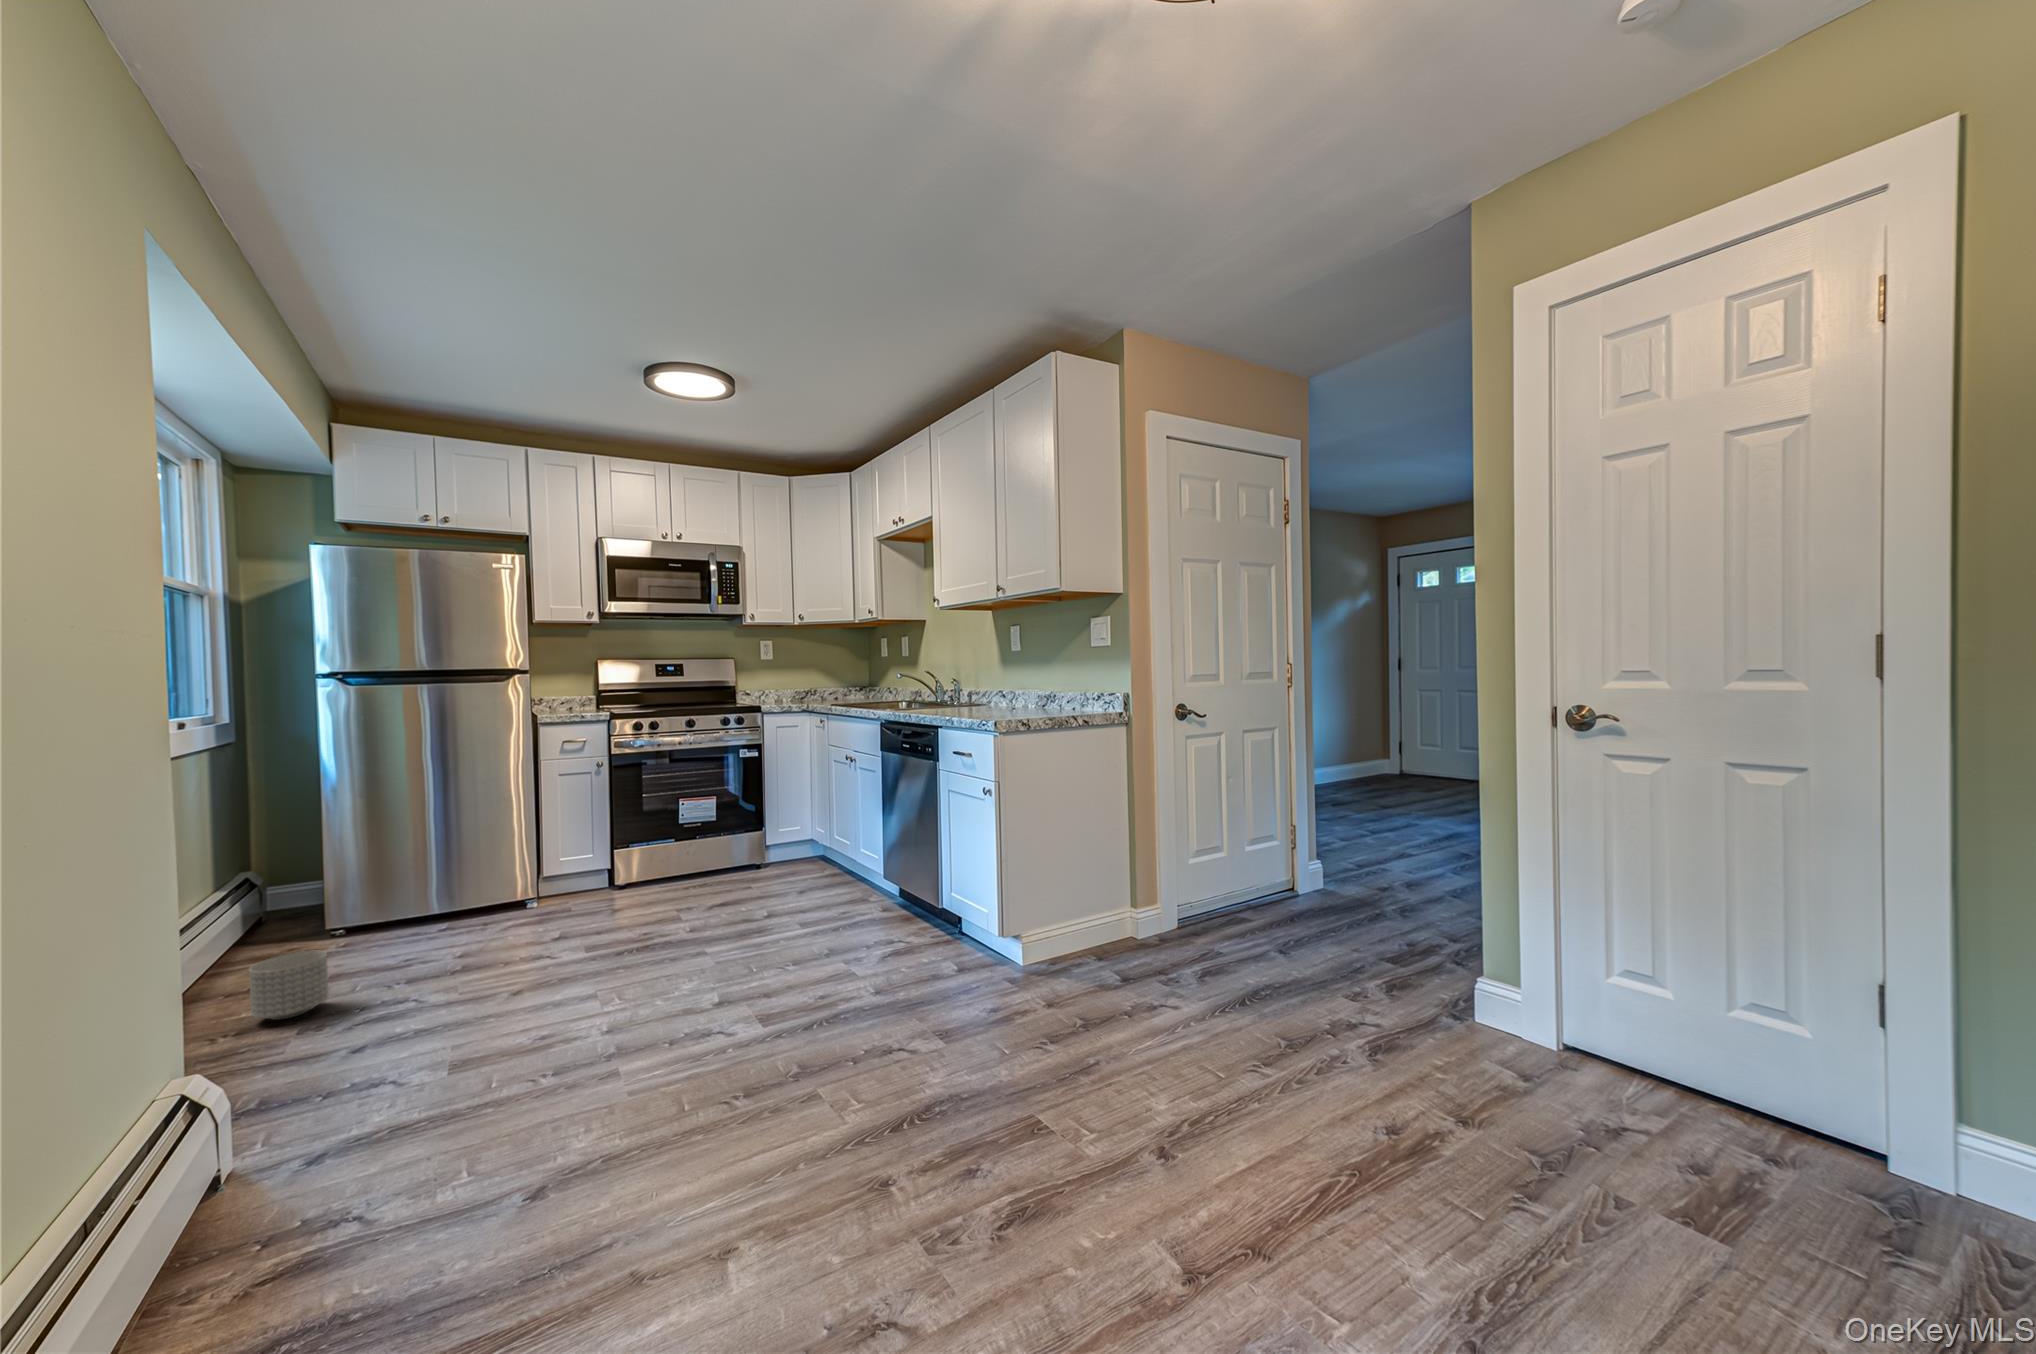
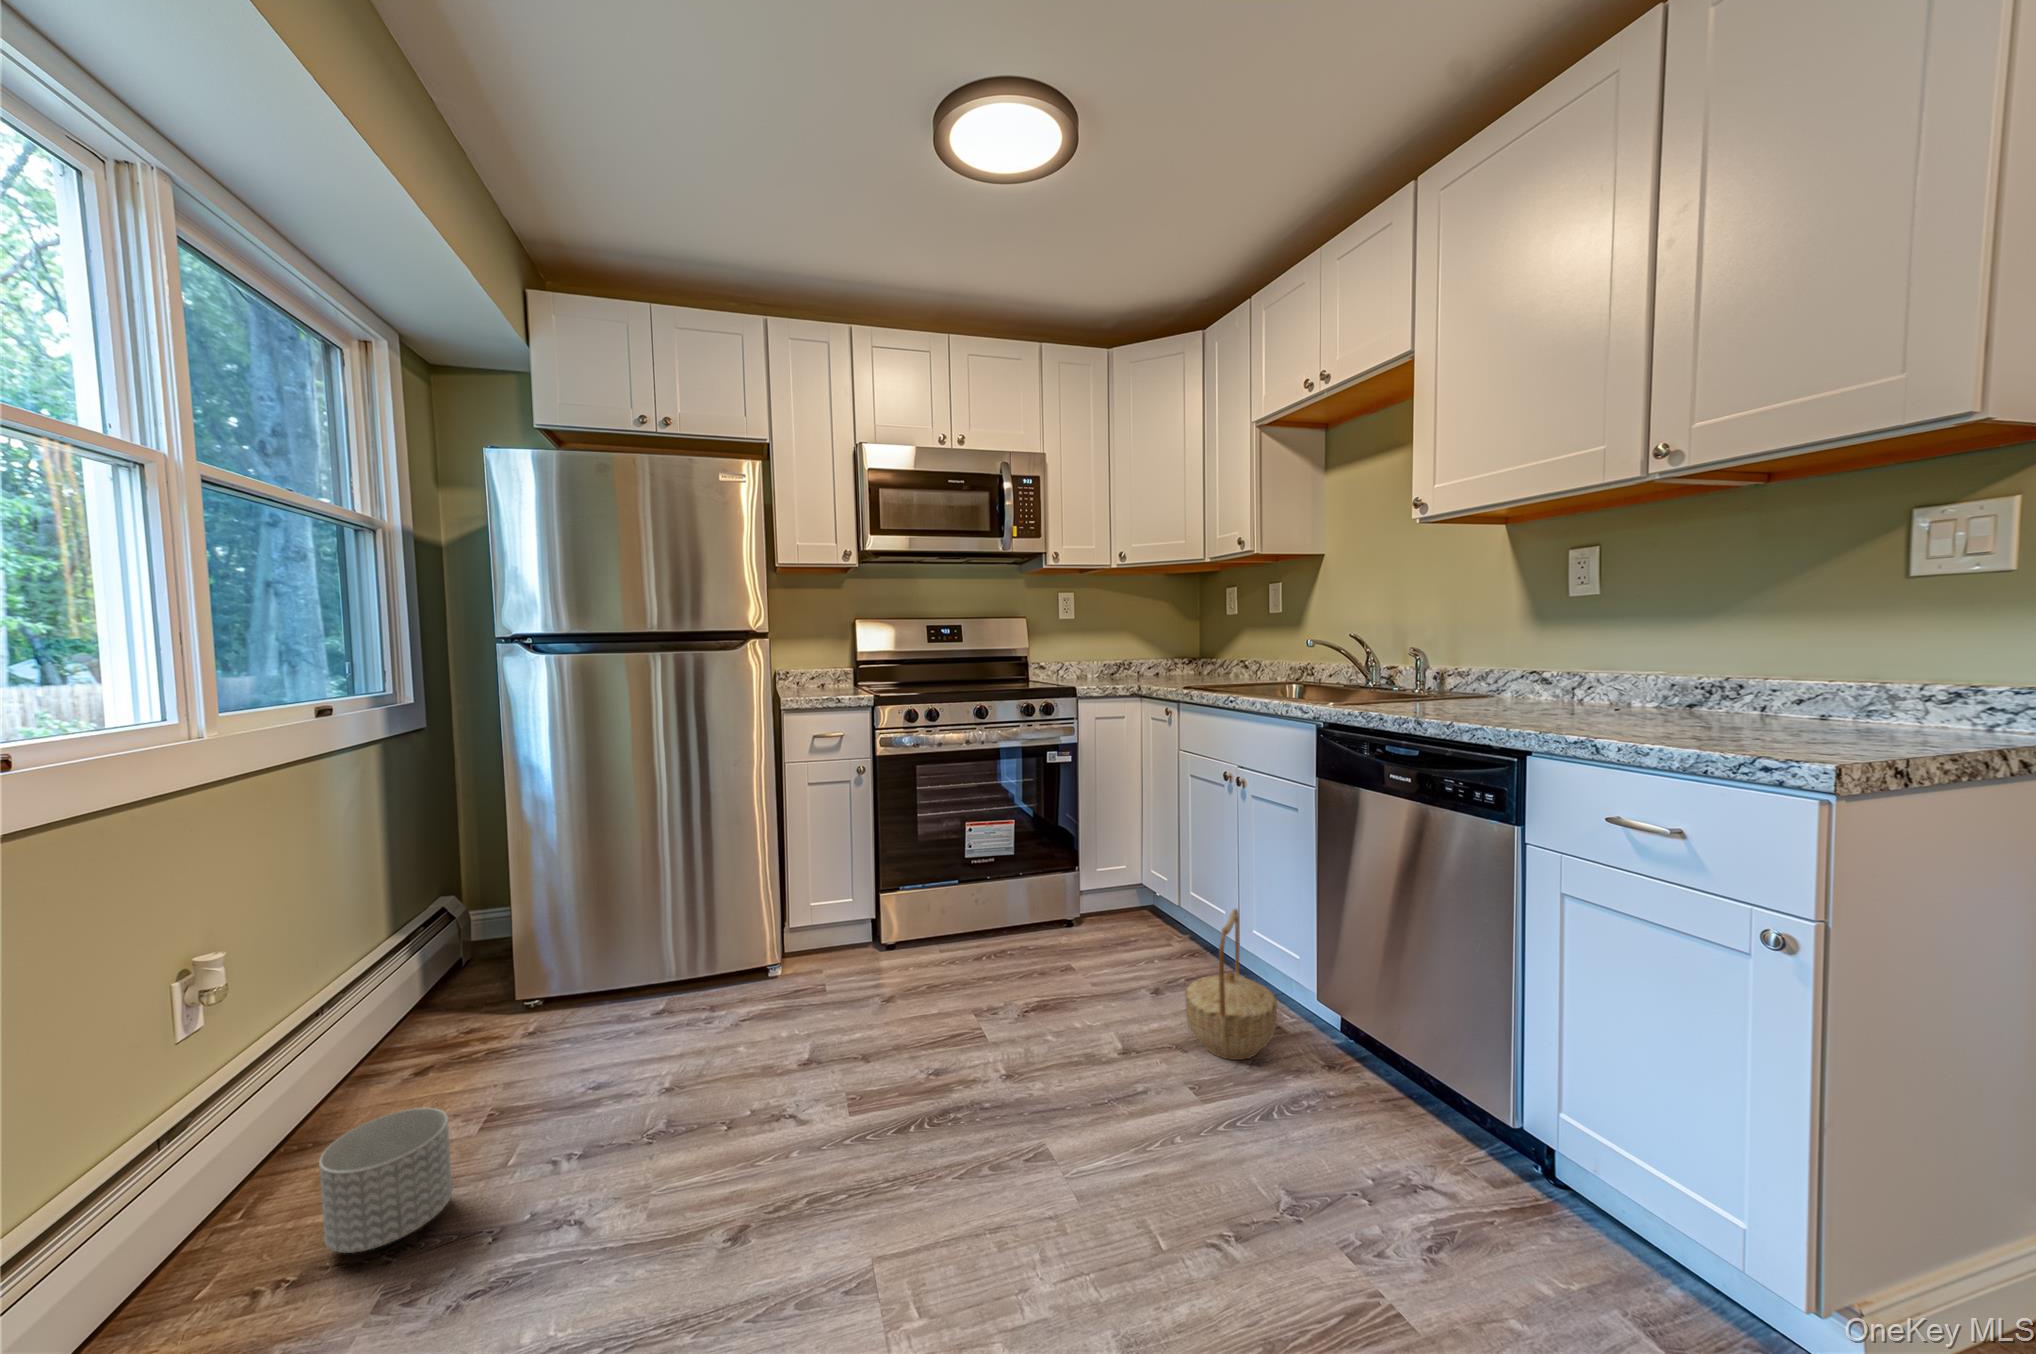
basket: none [803,830,856,911] -> present [1185,909,1277,1060]

